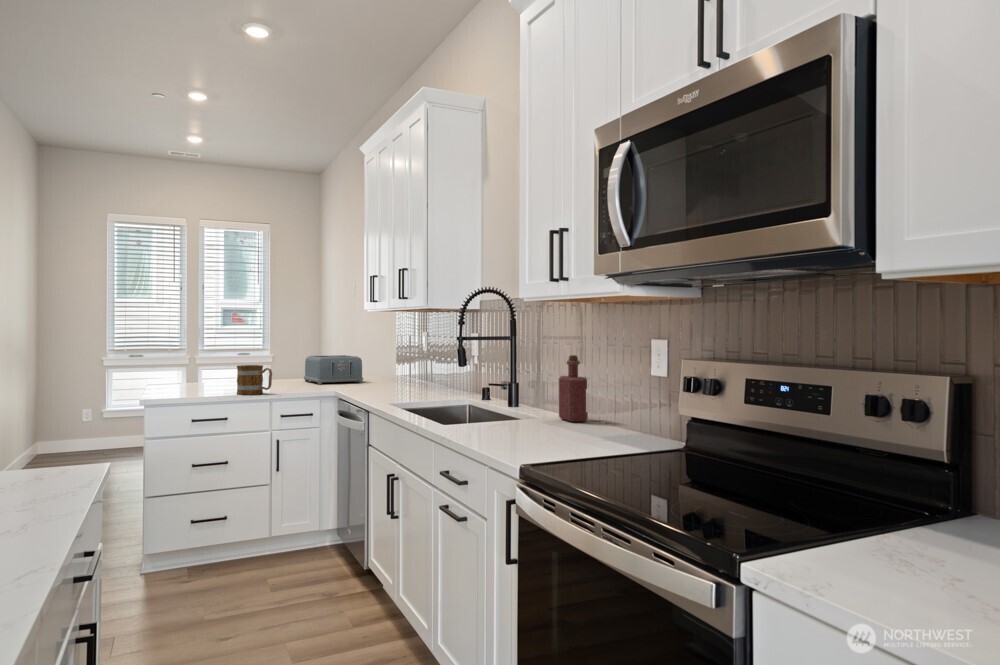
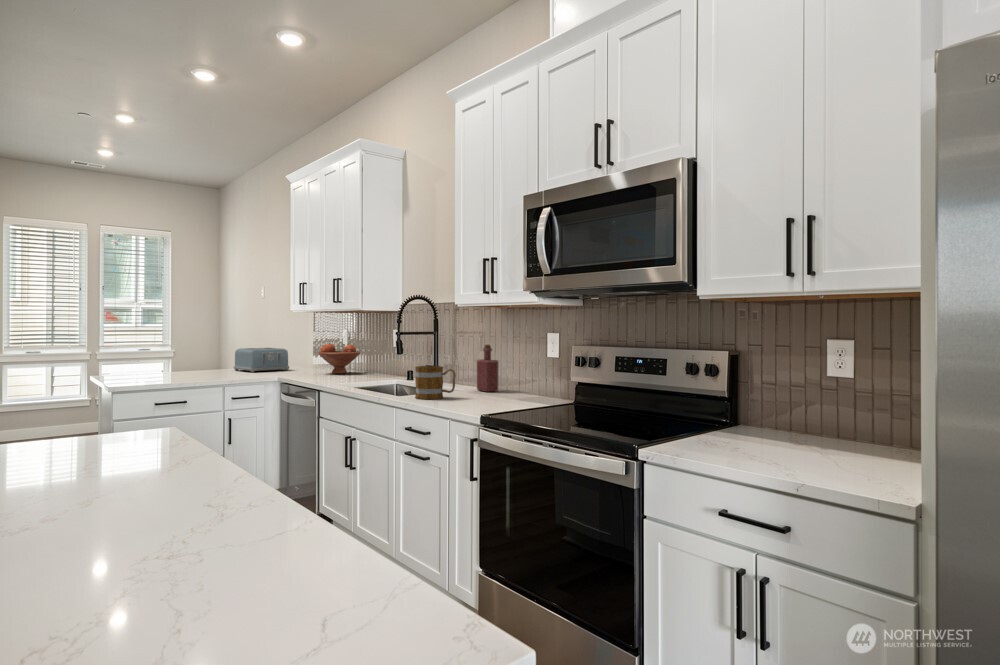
fruit bowl: none [389,351,439,389] -> present [318,343,360,374]
mug: present [237,365,272,395] -> present [415,366,456,399]

